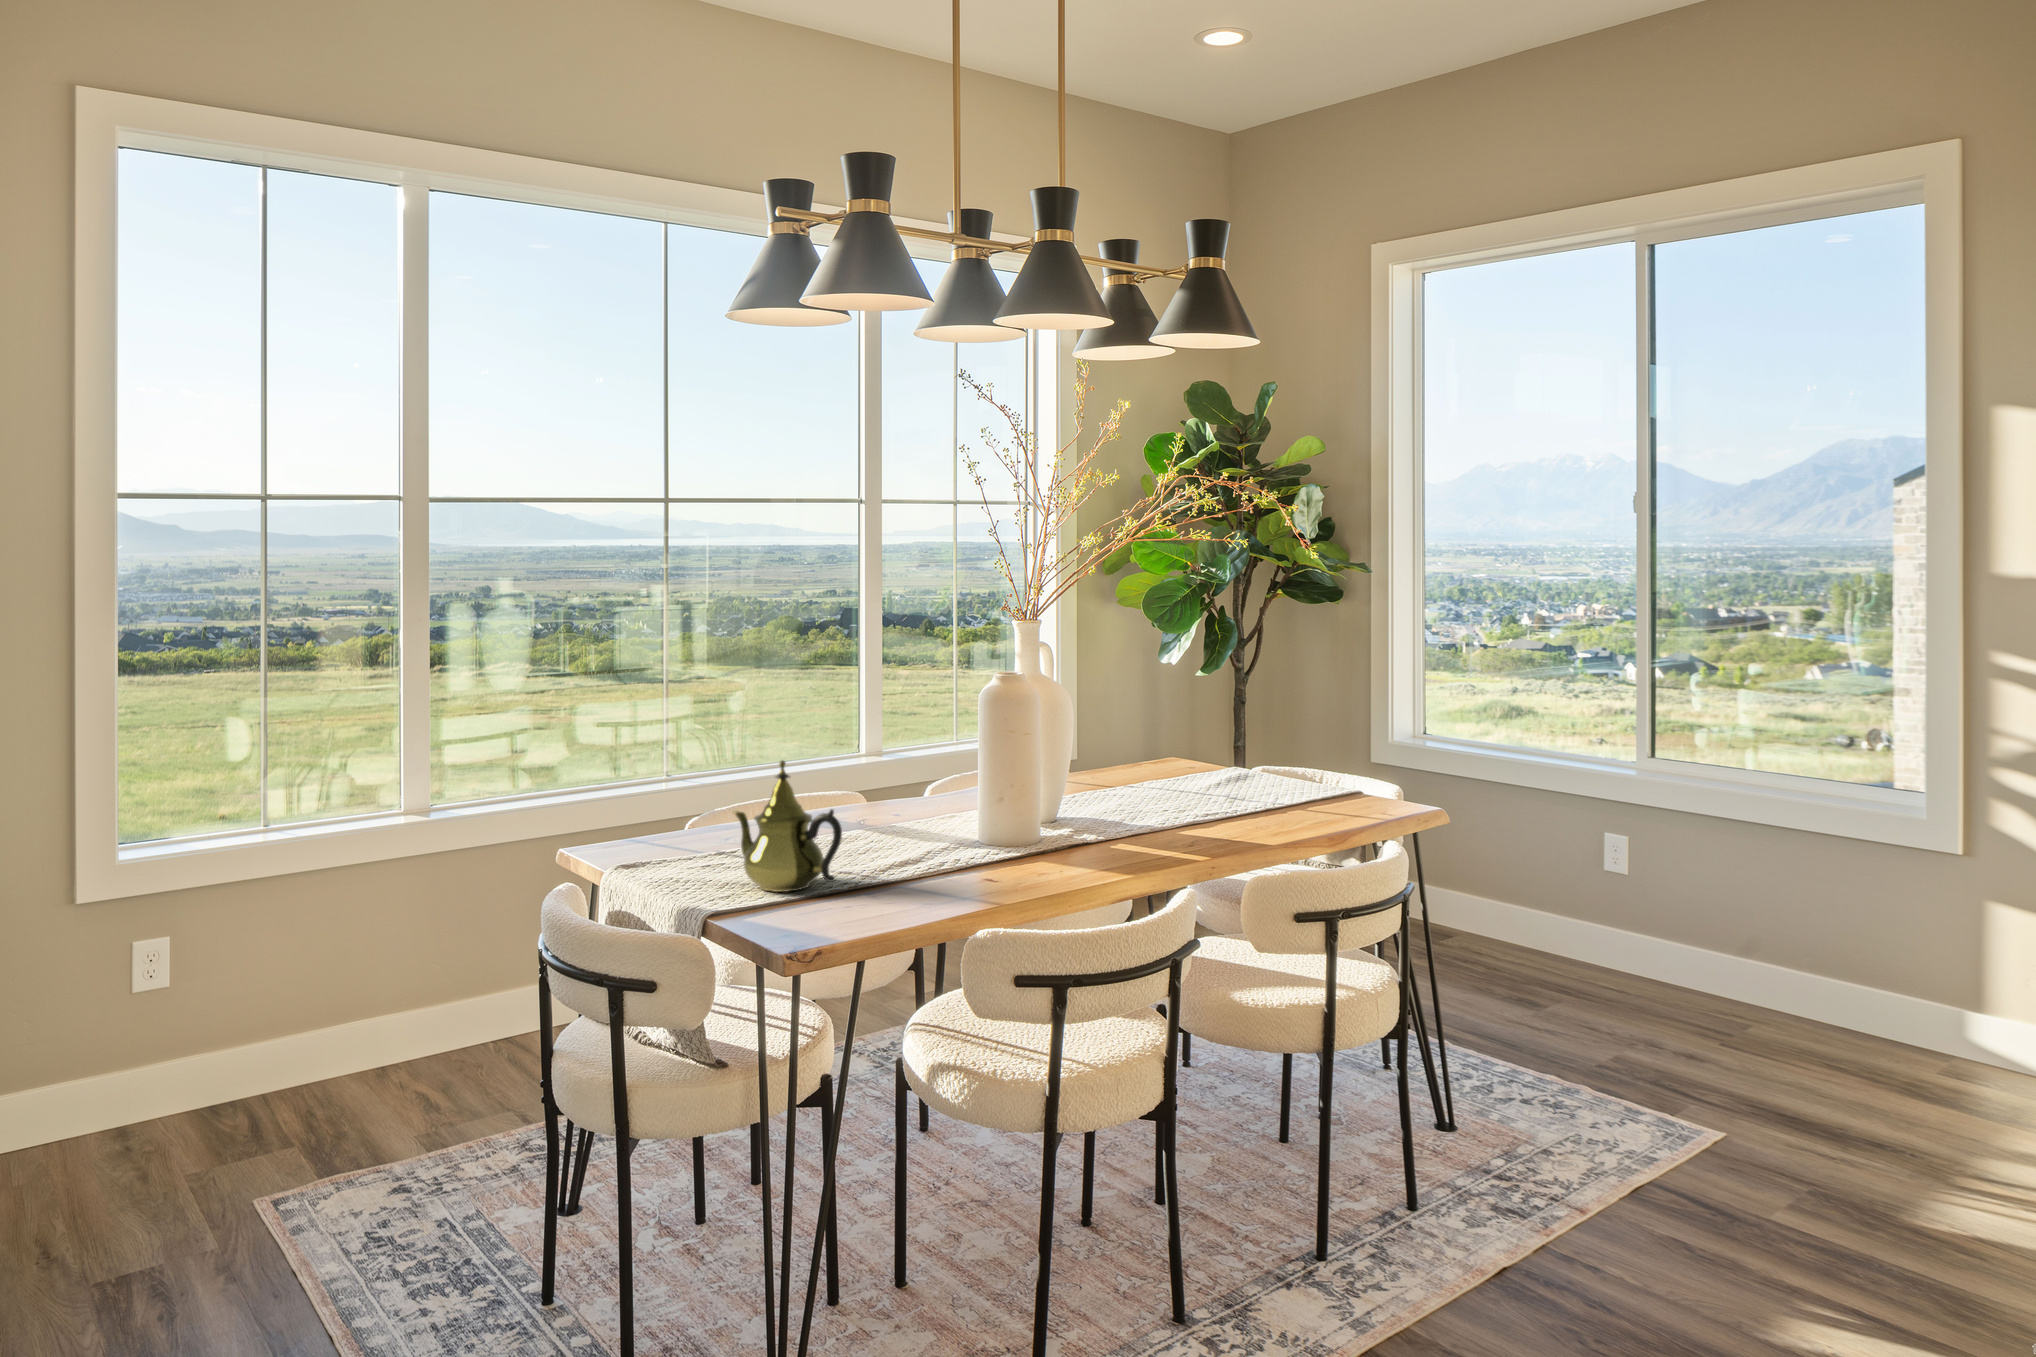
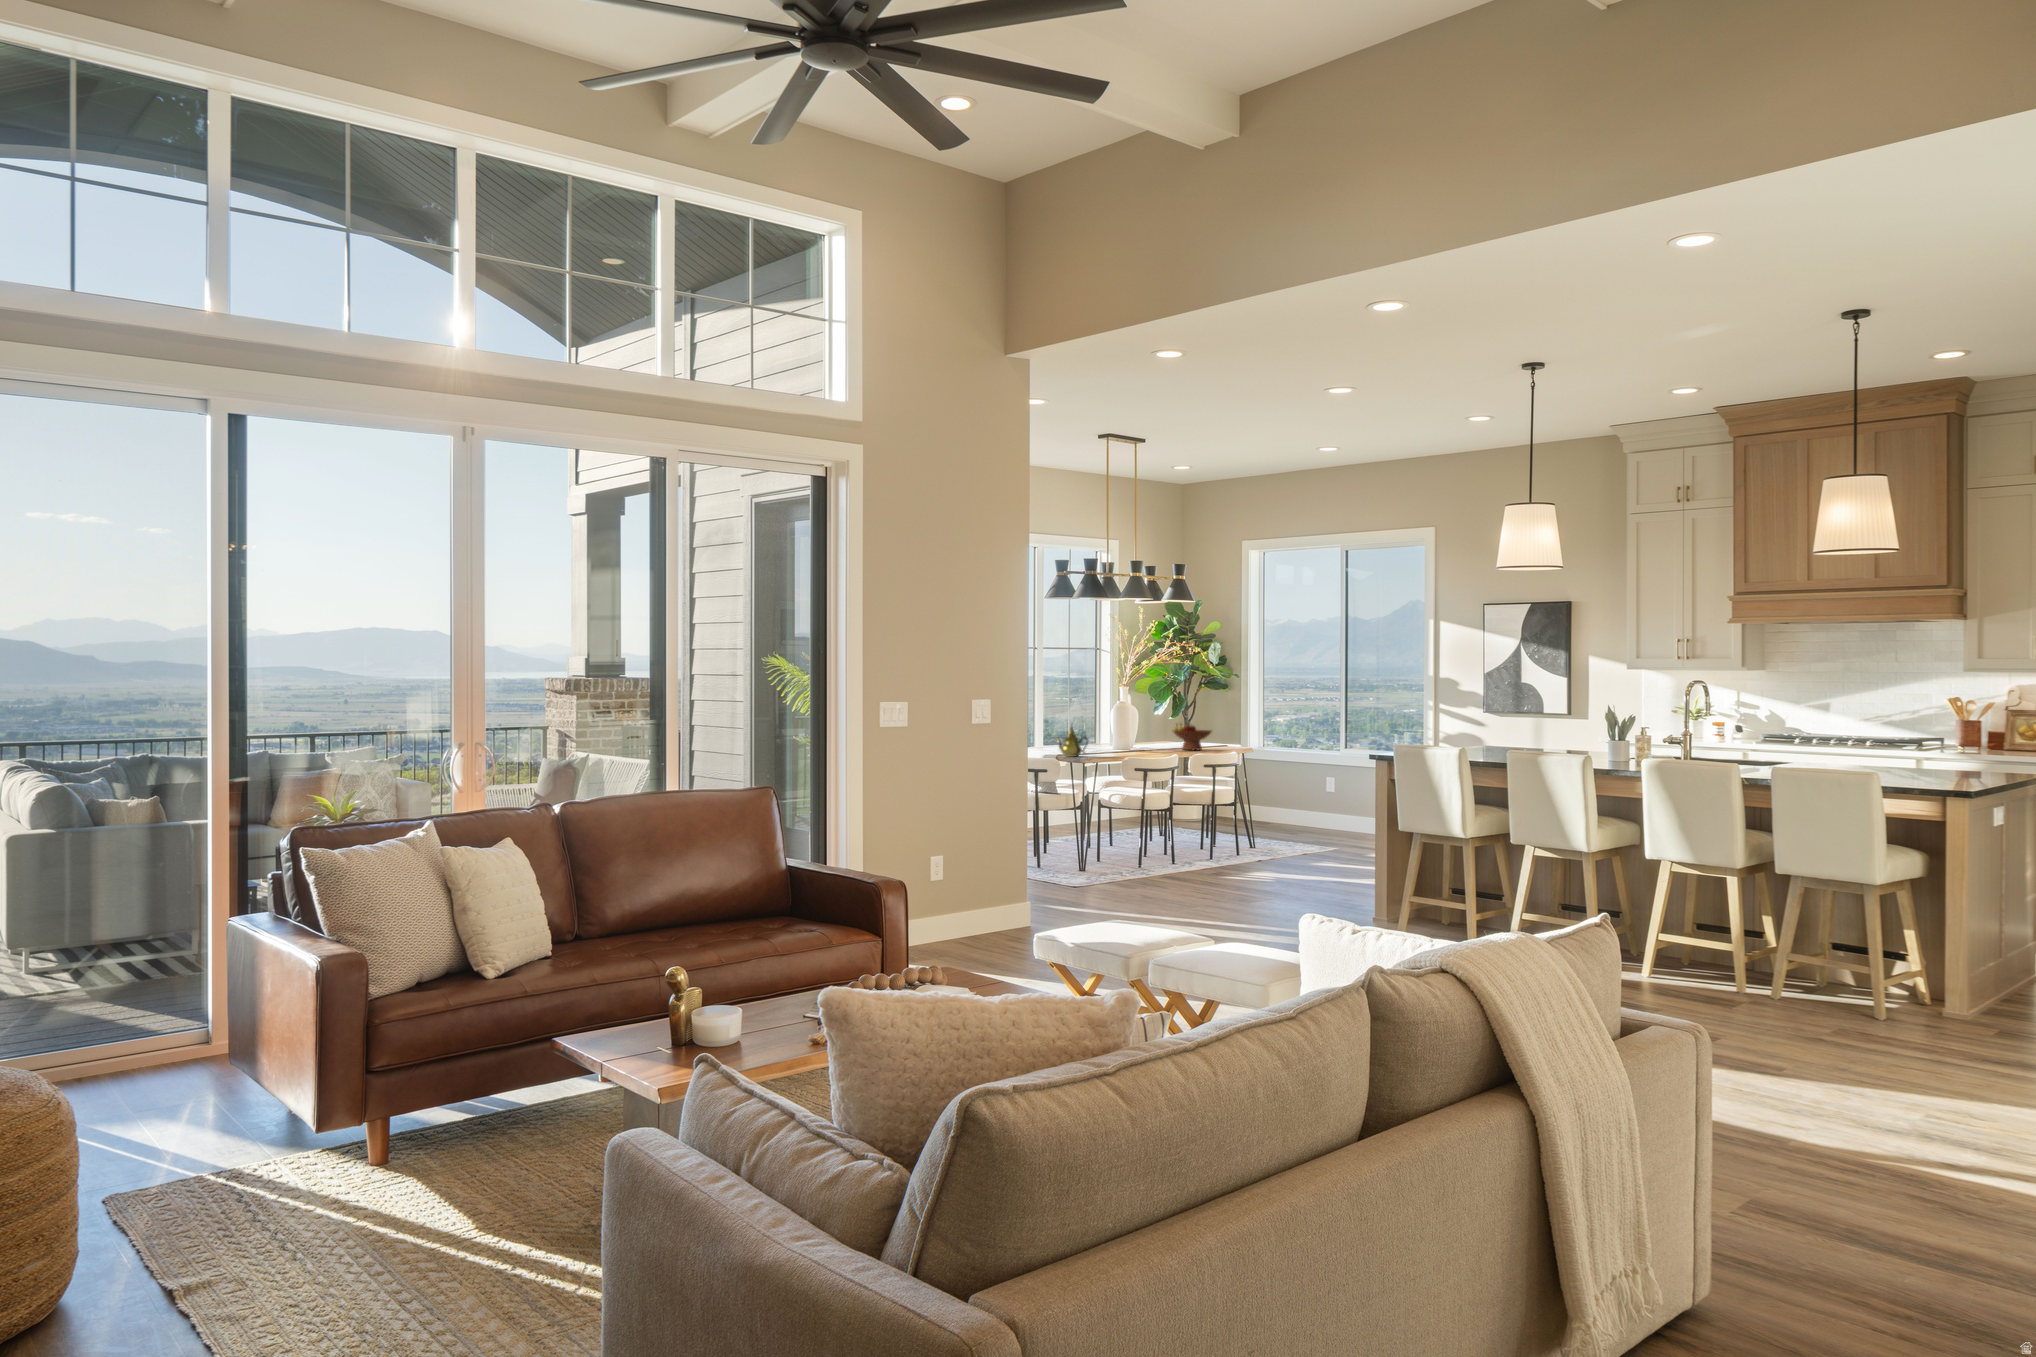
fruit bowl: none [1186,721,1318,811] -> present [1173,723,1211,750]

